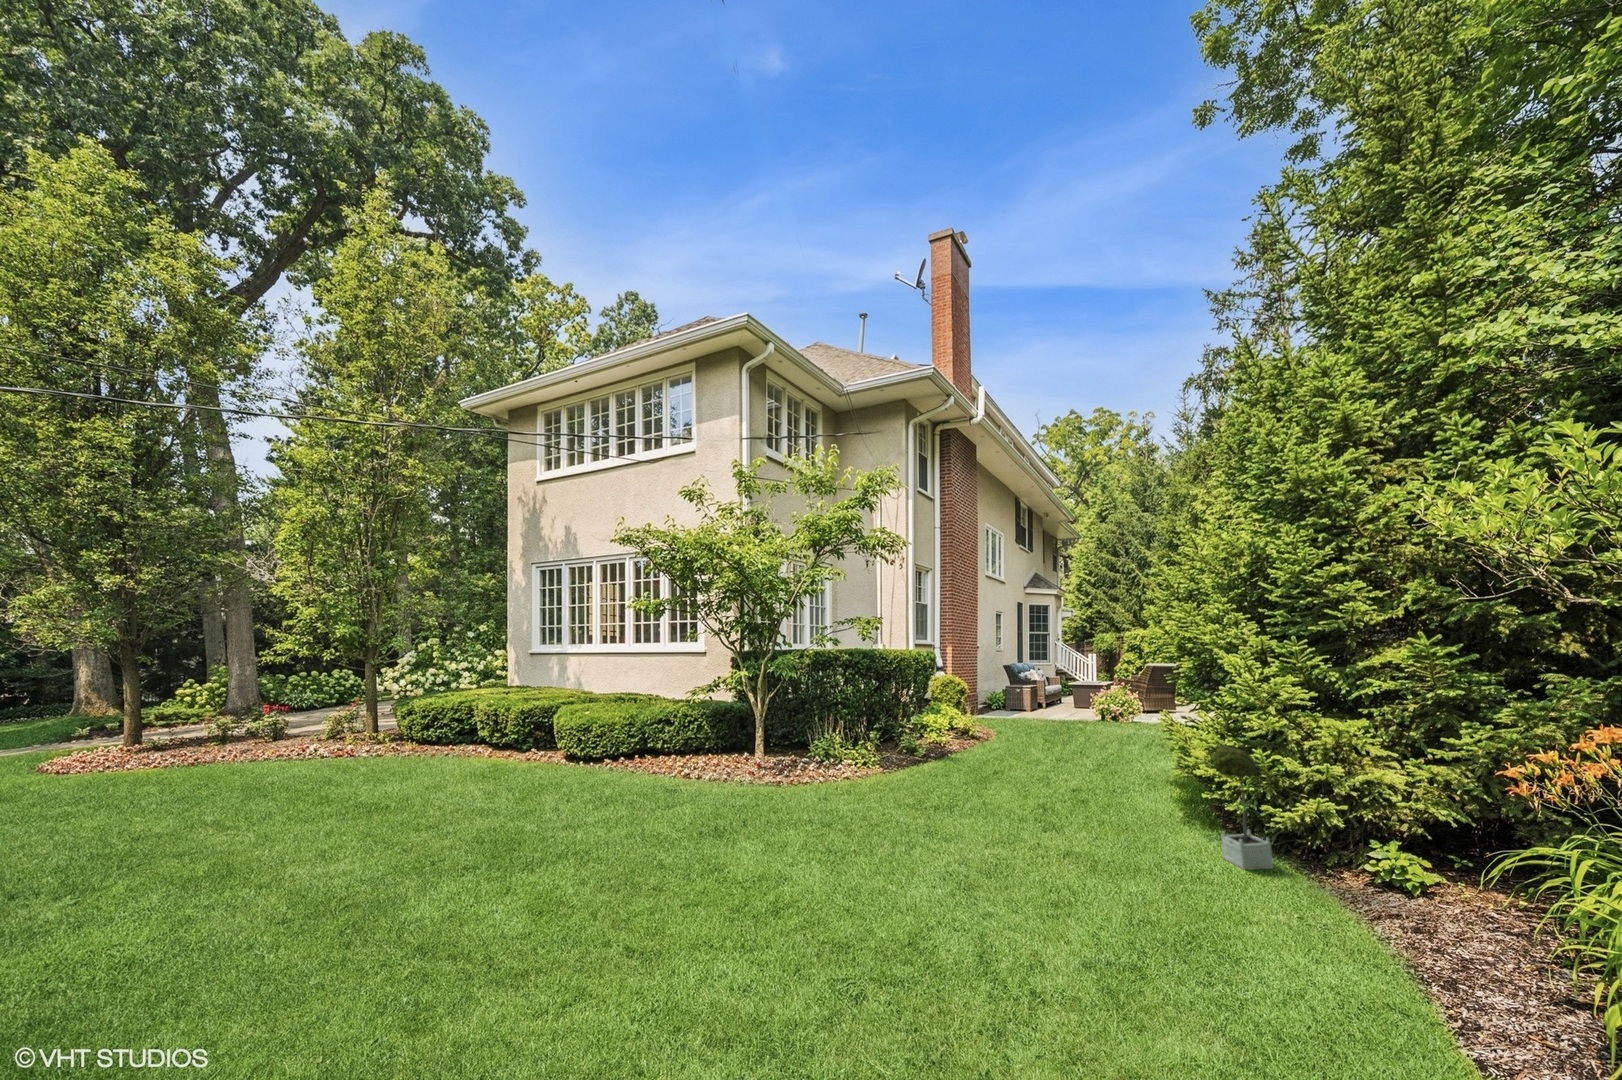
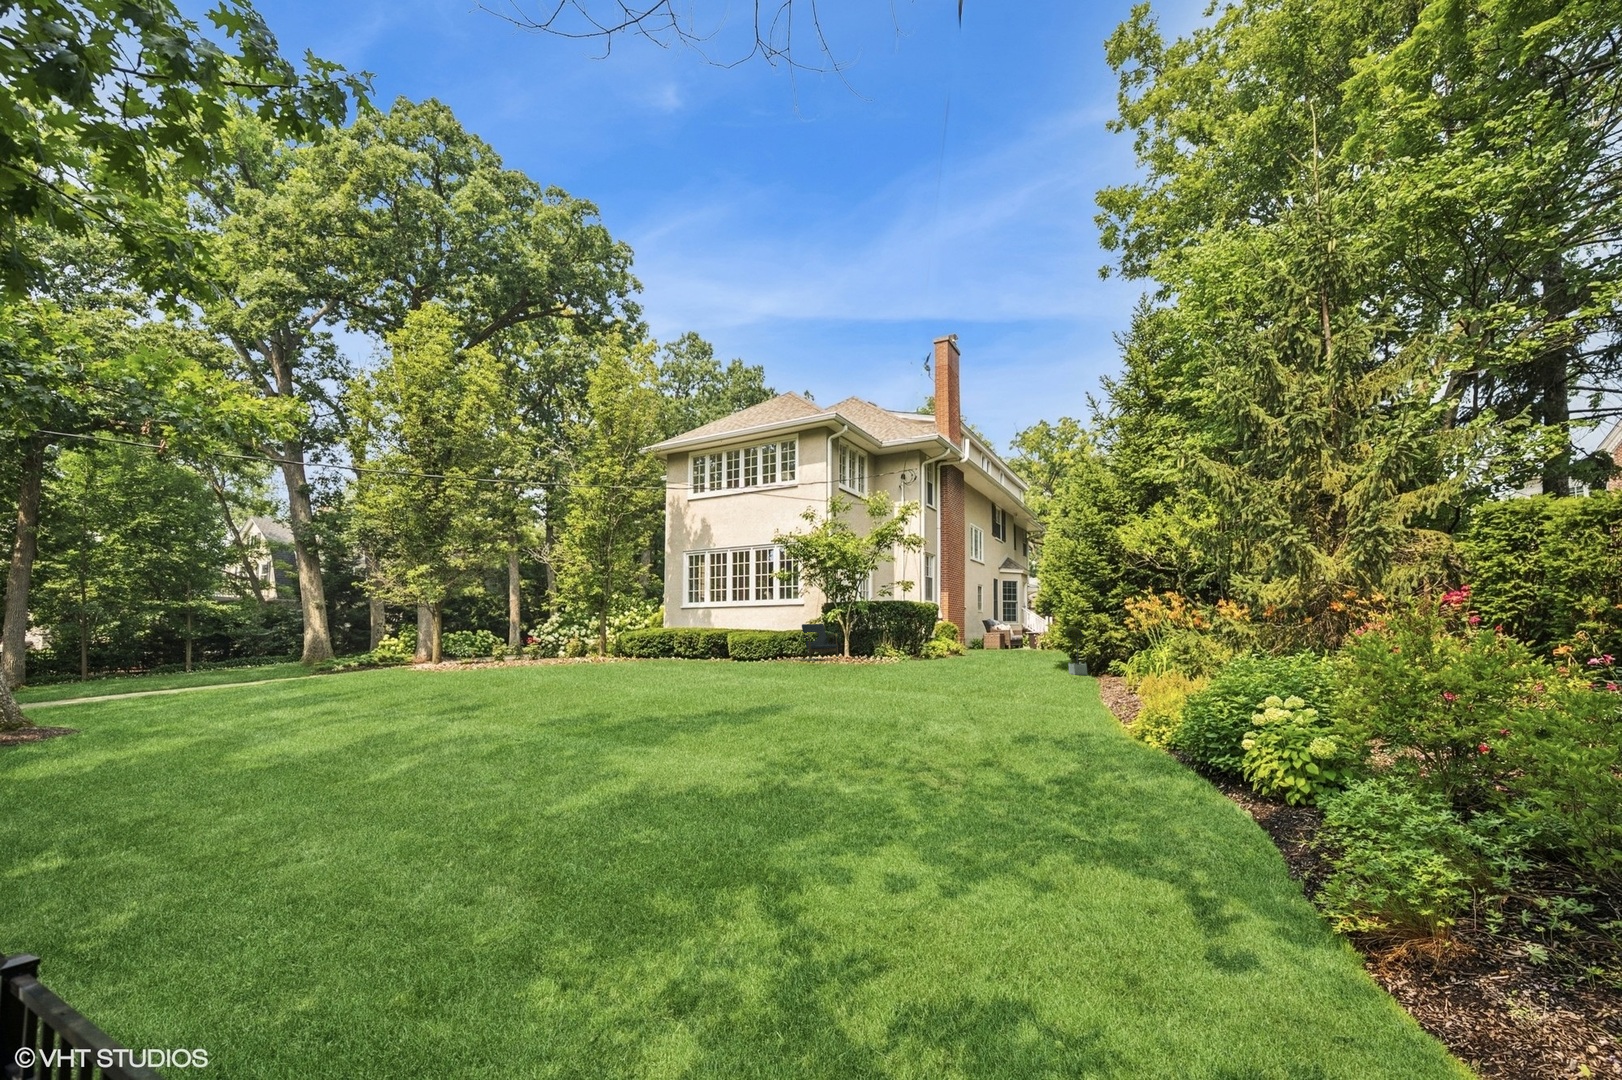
lounge chair: none [681,694,743,770] -> present [802,624,838,661]

